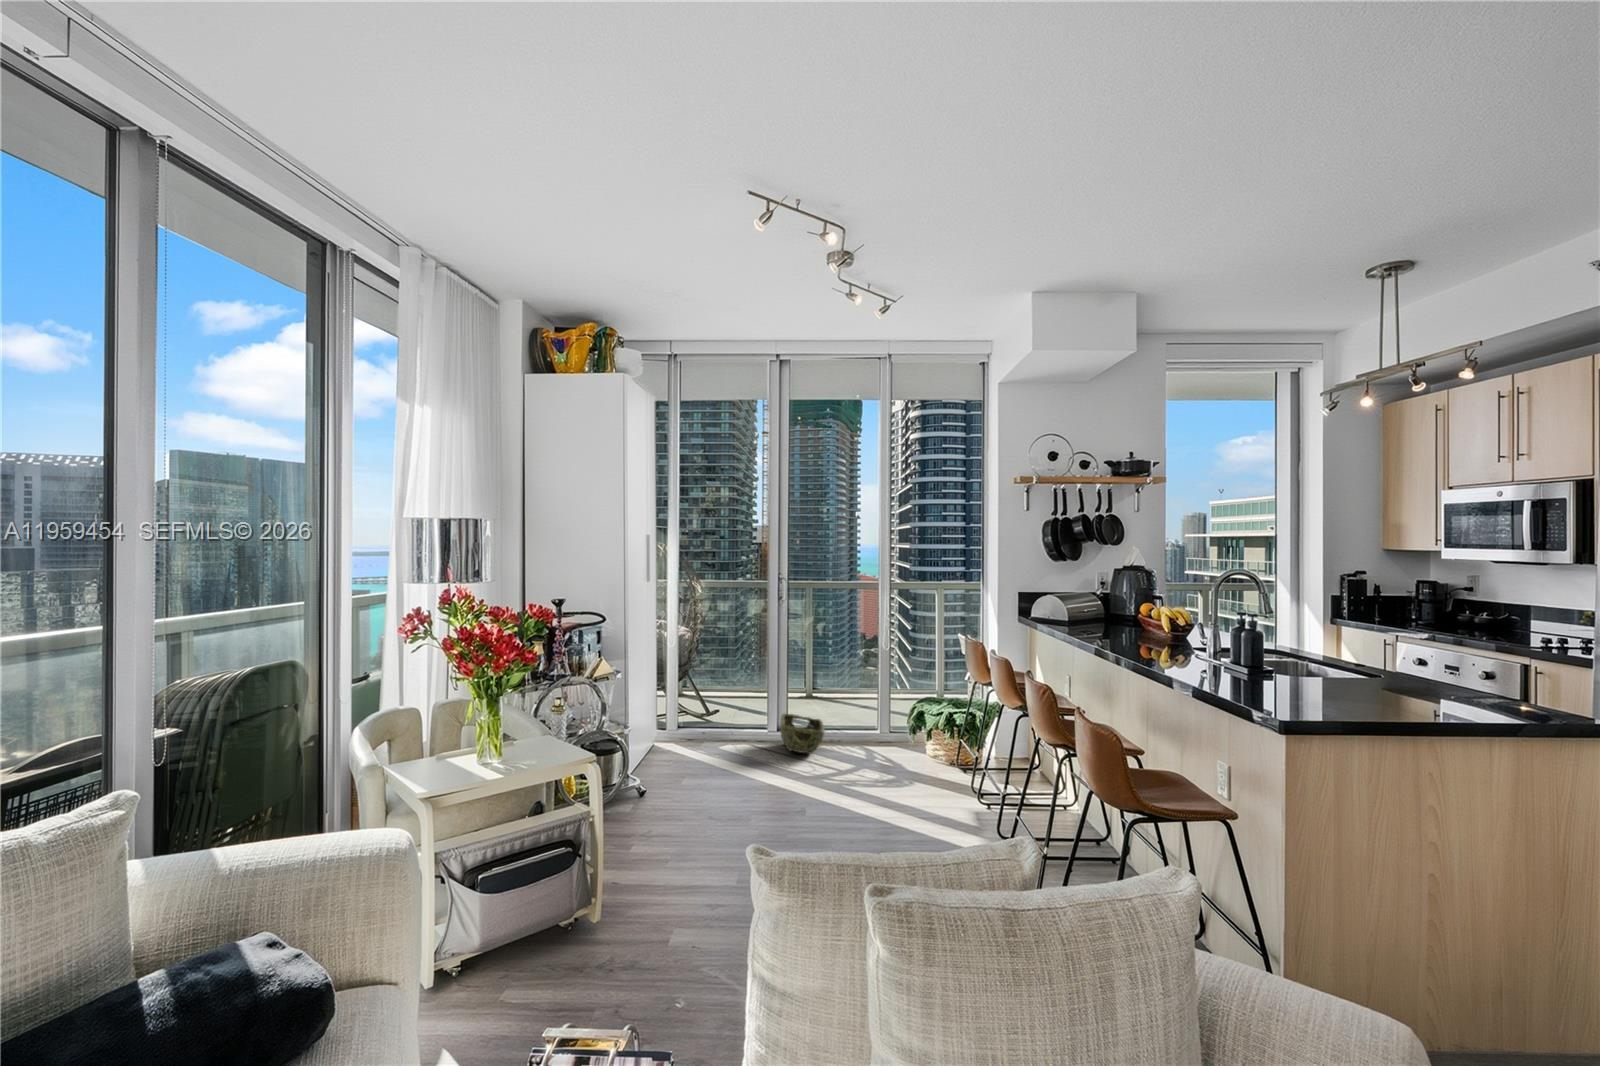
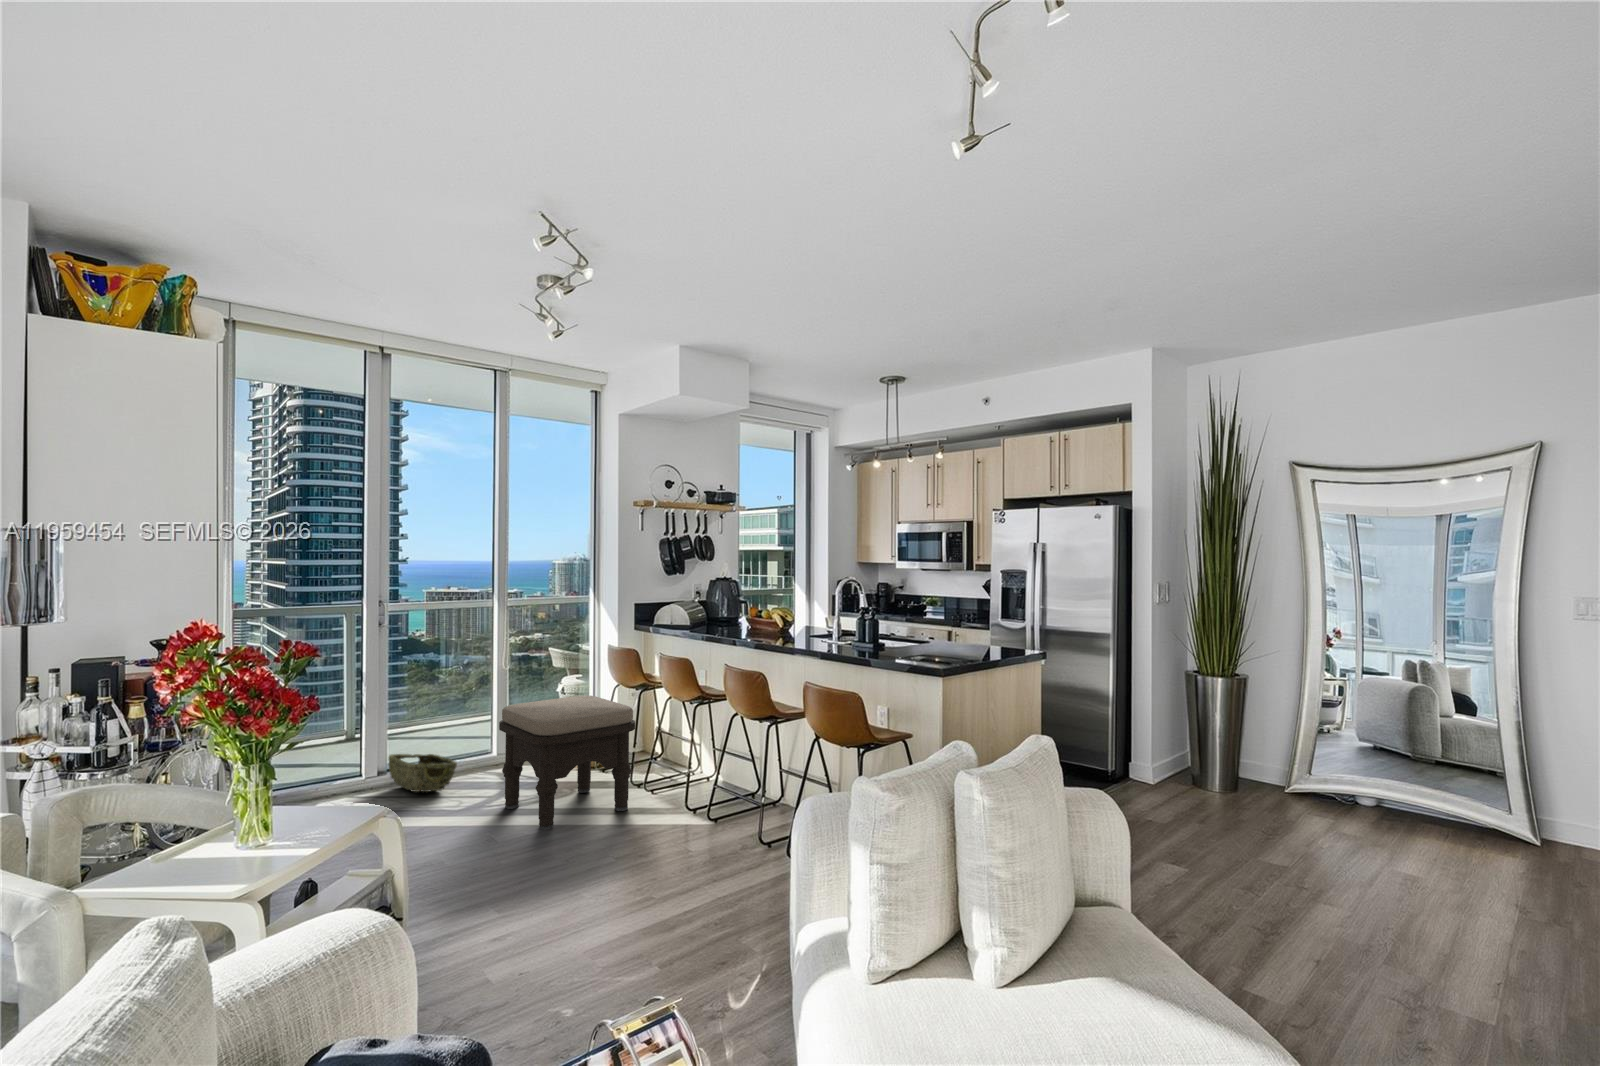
ottoman: none [830,684,947,816] -> present [499,696,635,829]

